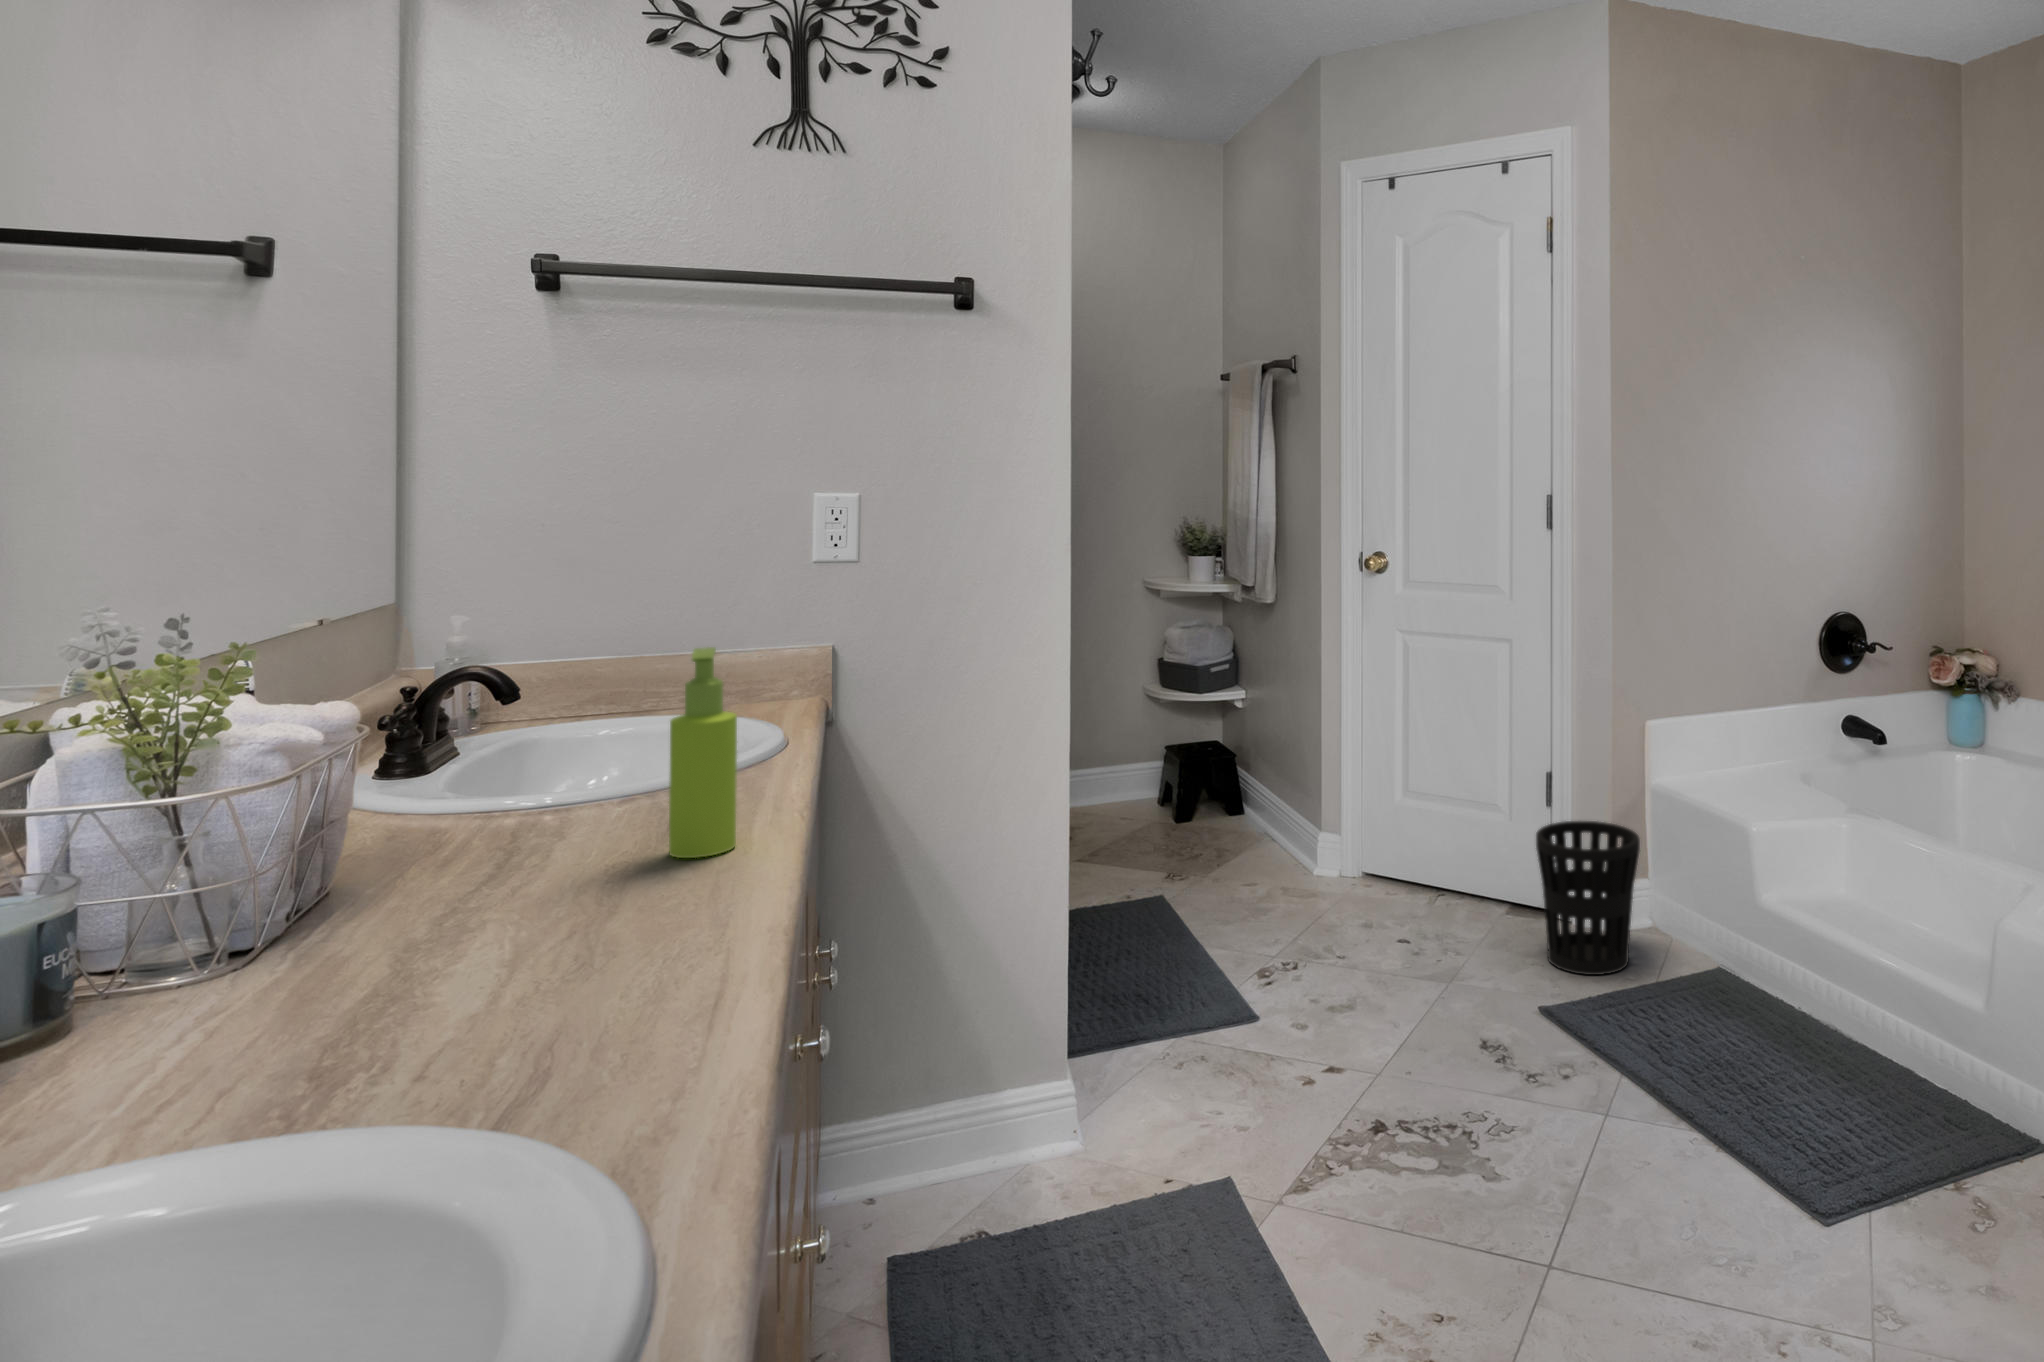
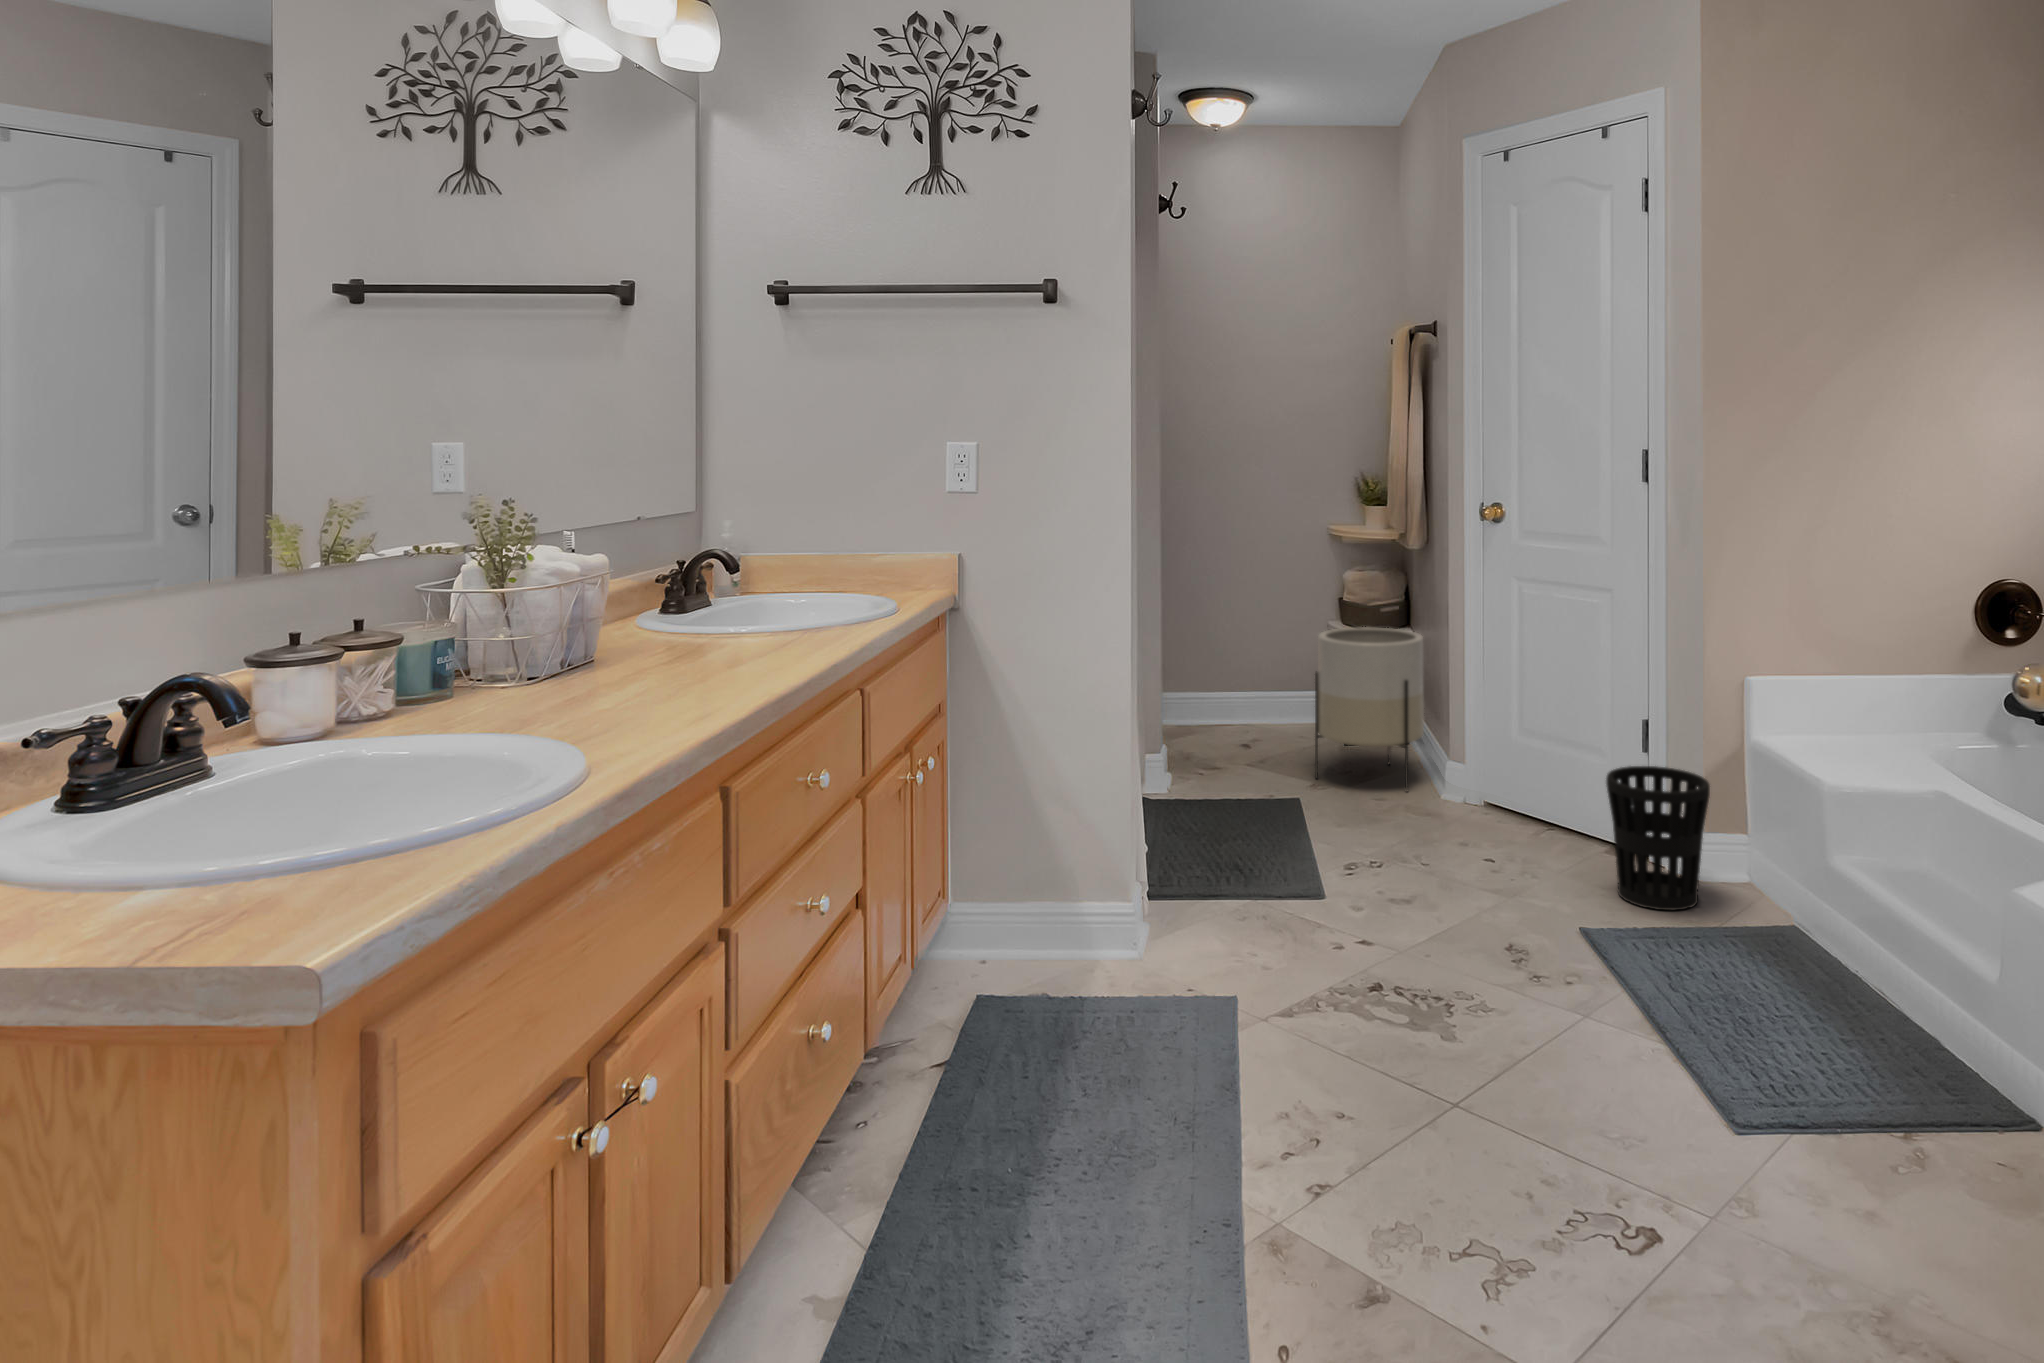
soap dispenser: present [669,647,737,858] -> none [740,531,780,663]
planter: none [1156,690,1279,875] -> present [1315,627,1424,791]

